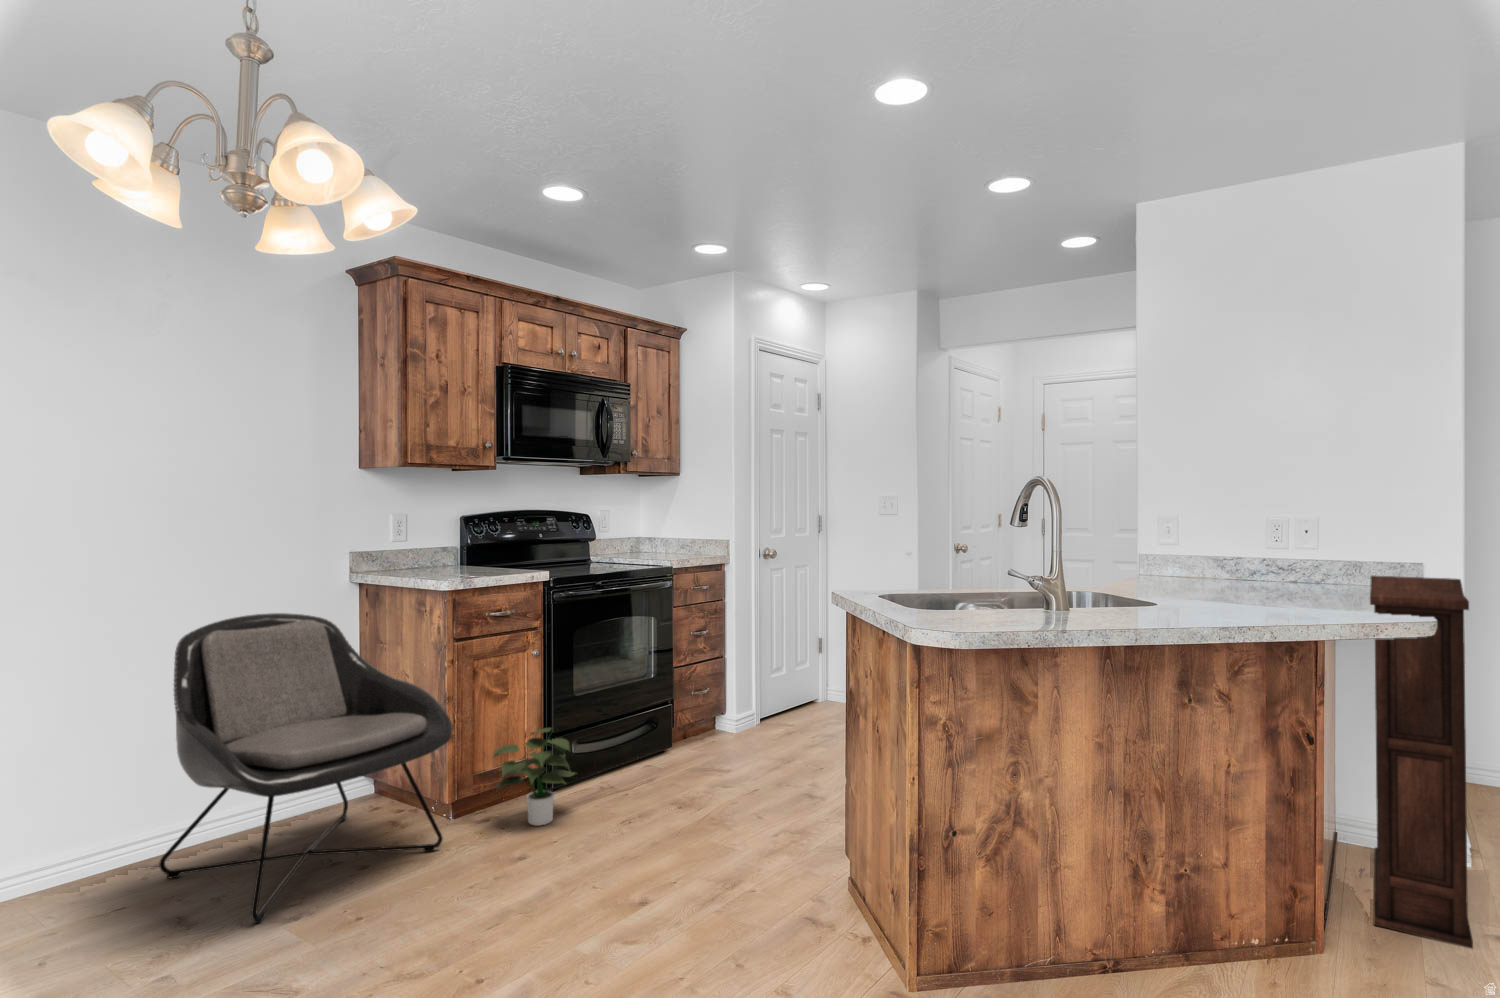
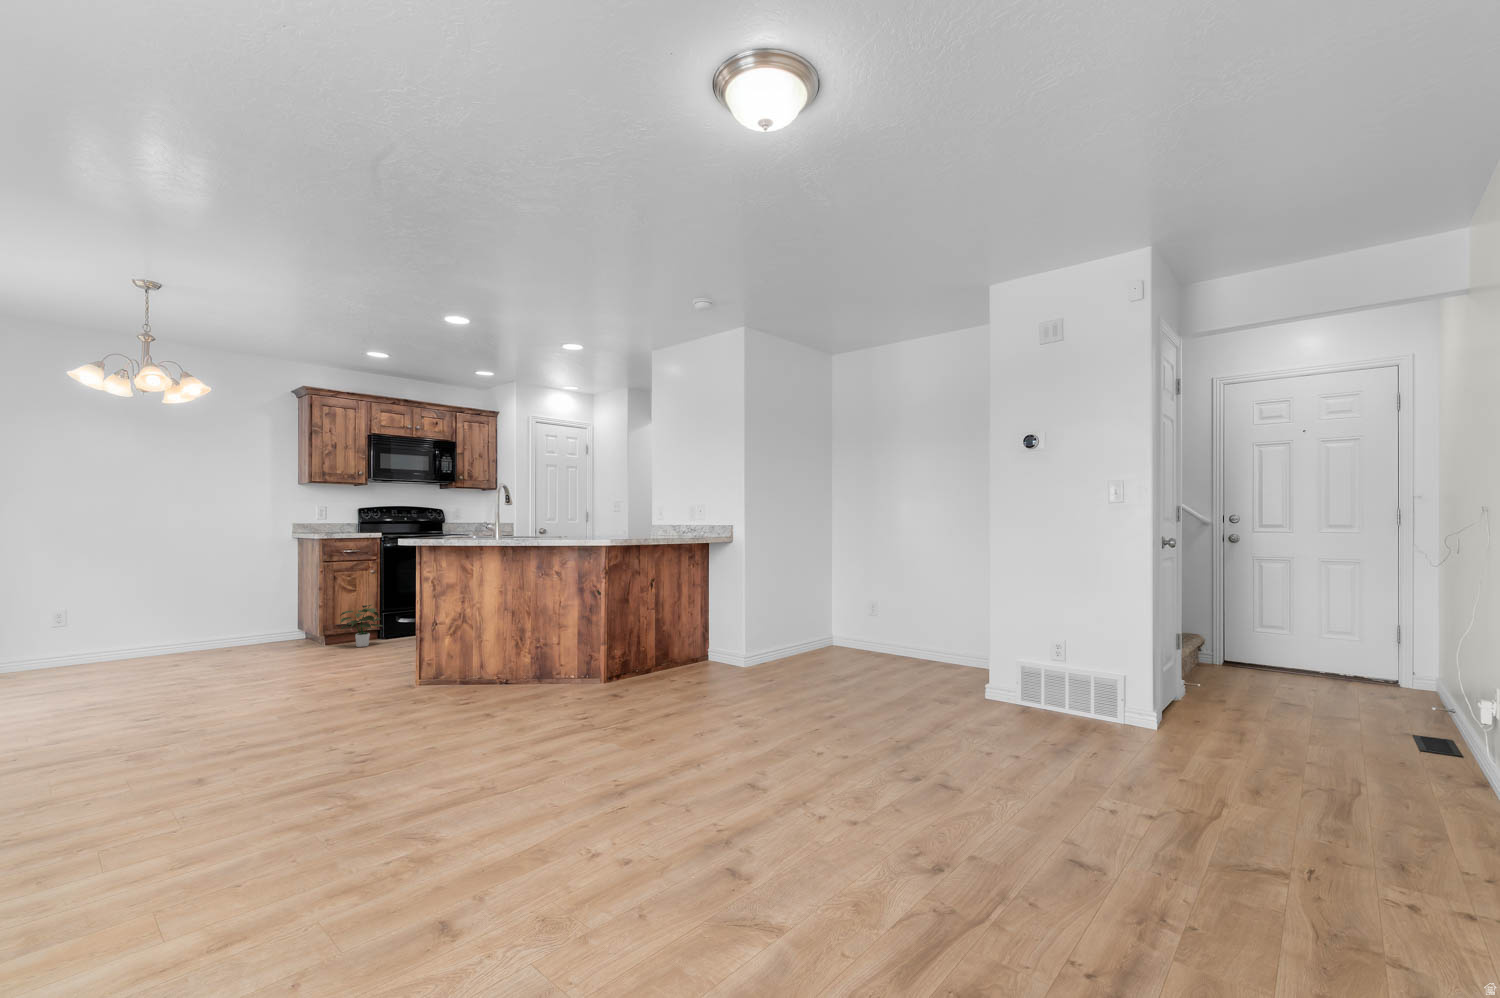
bookshelf: present [1370,576,1473,948] -> none [636,532,722,682]
lounge chair: present [159,613,453,923] -> none [188,548,315,665]

